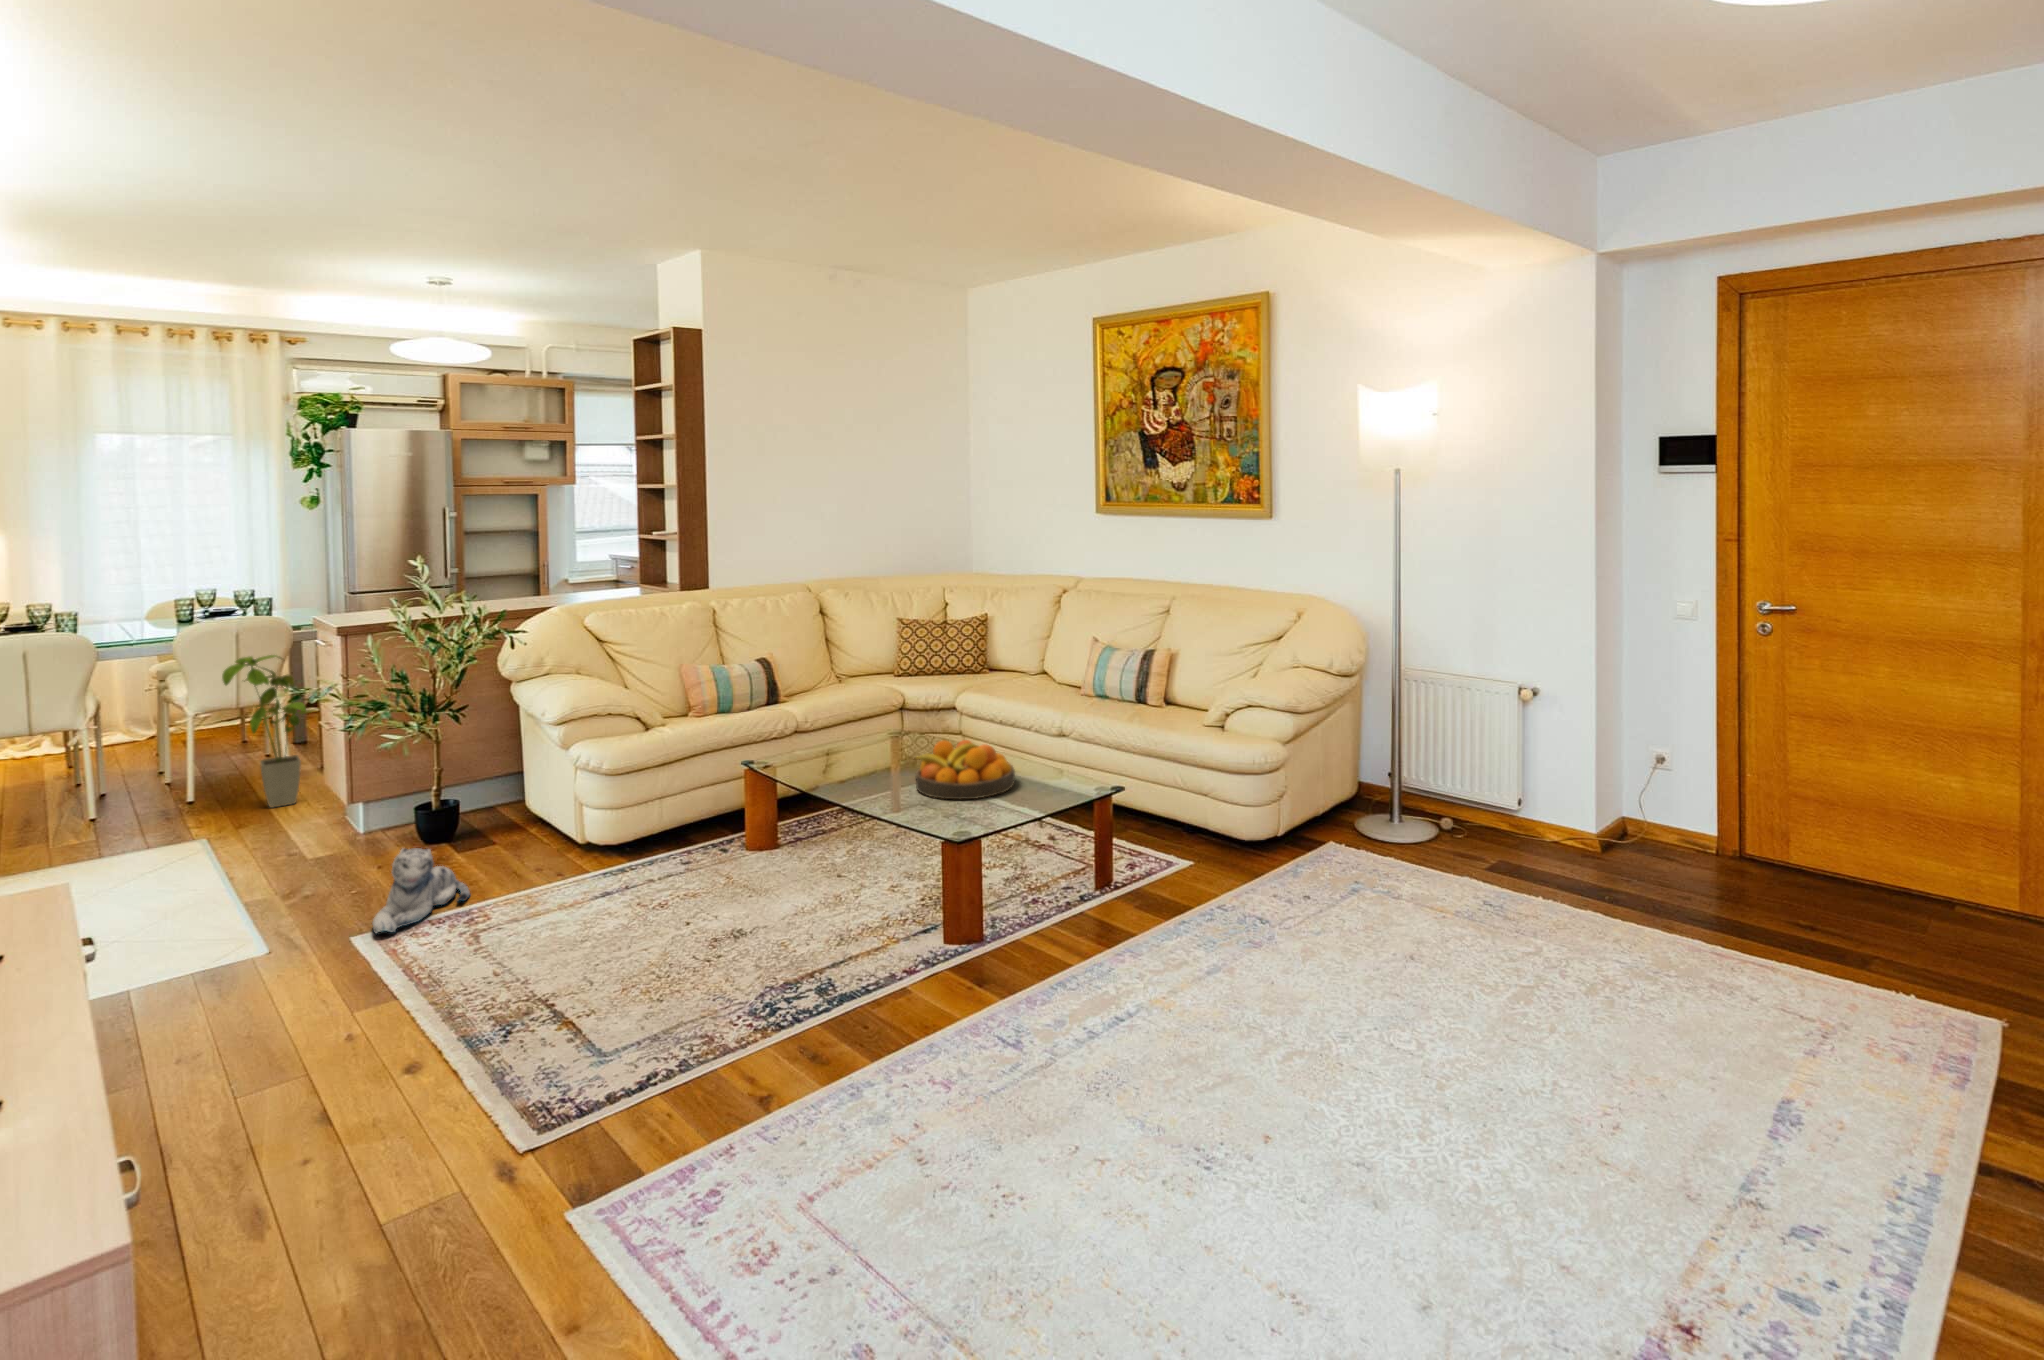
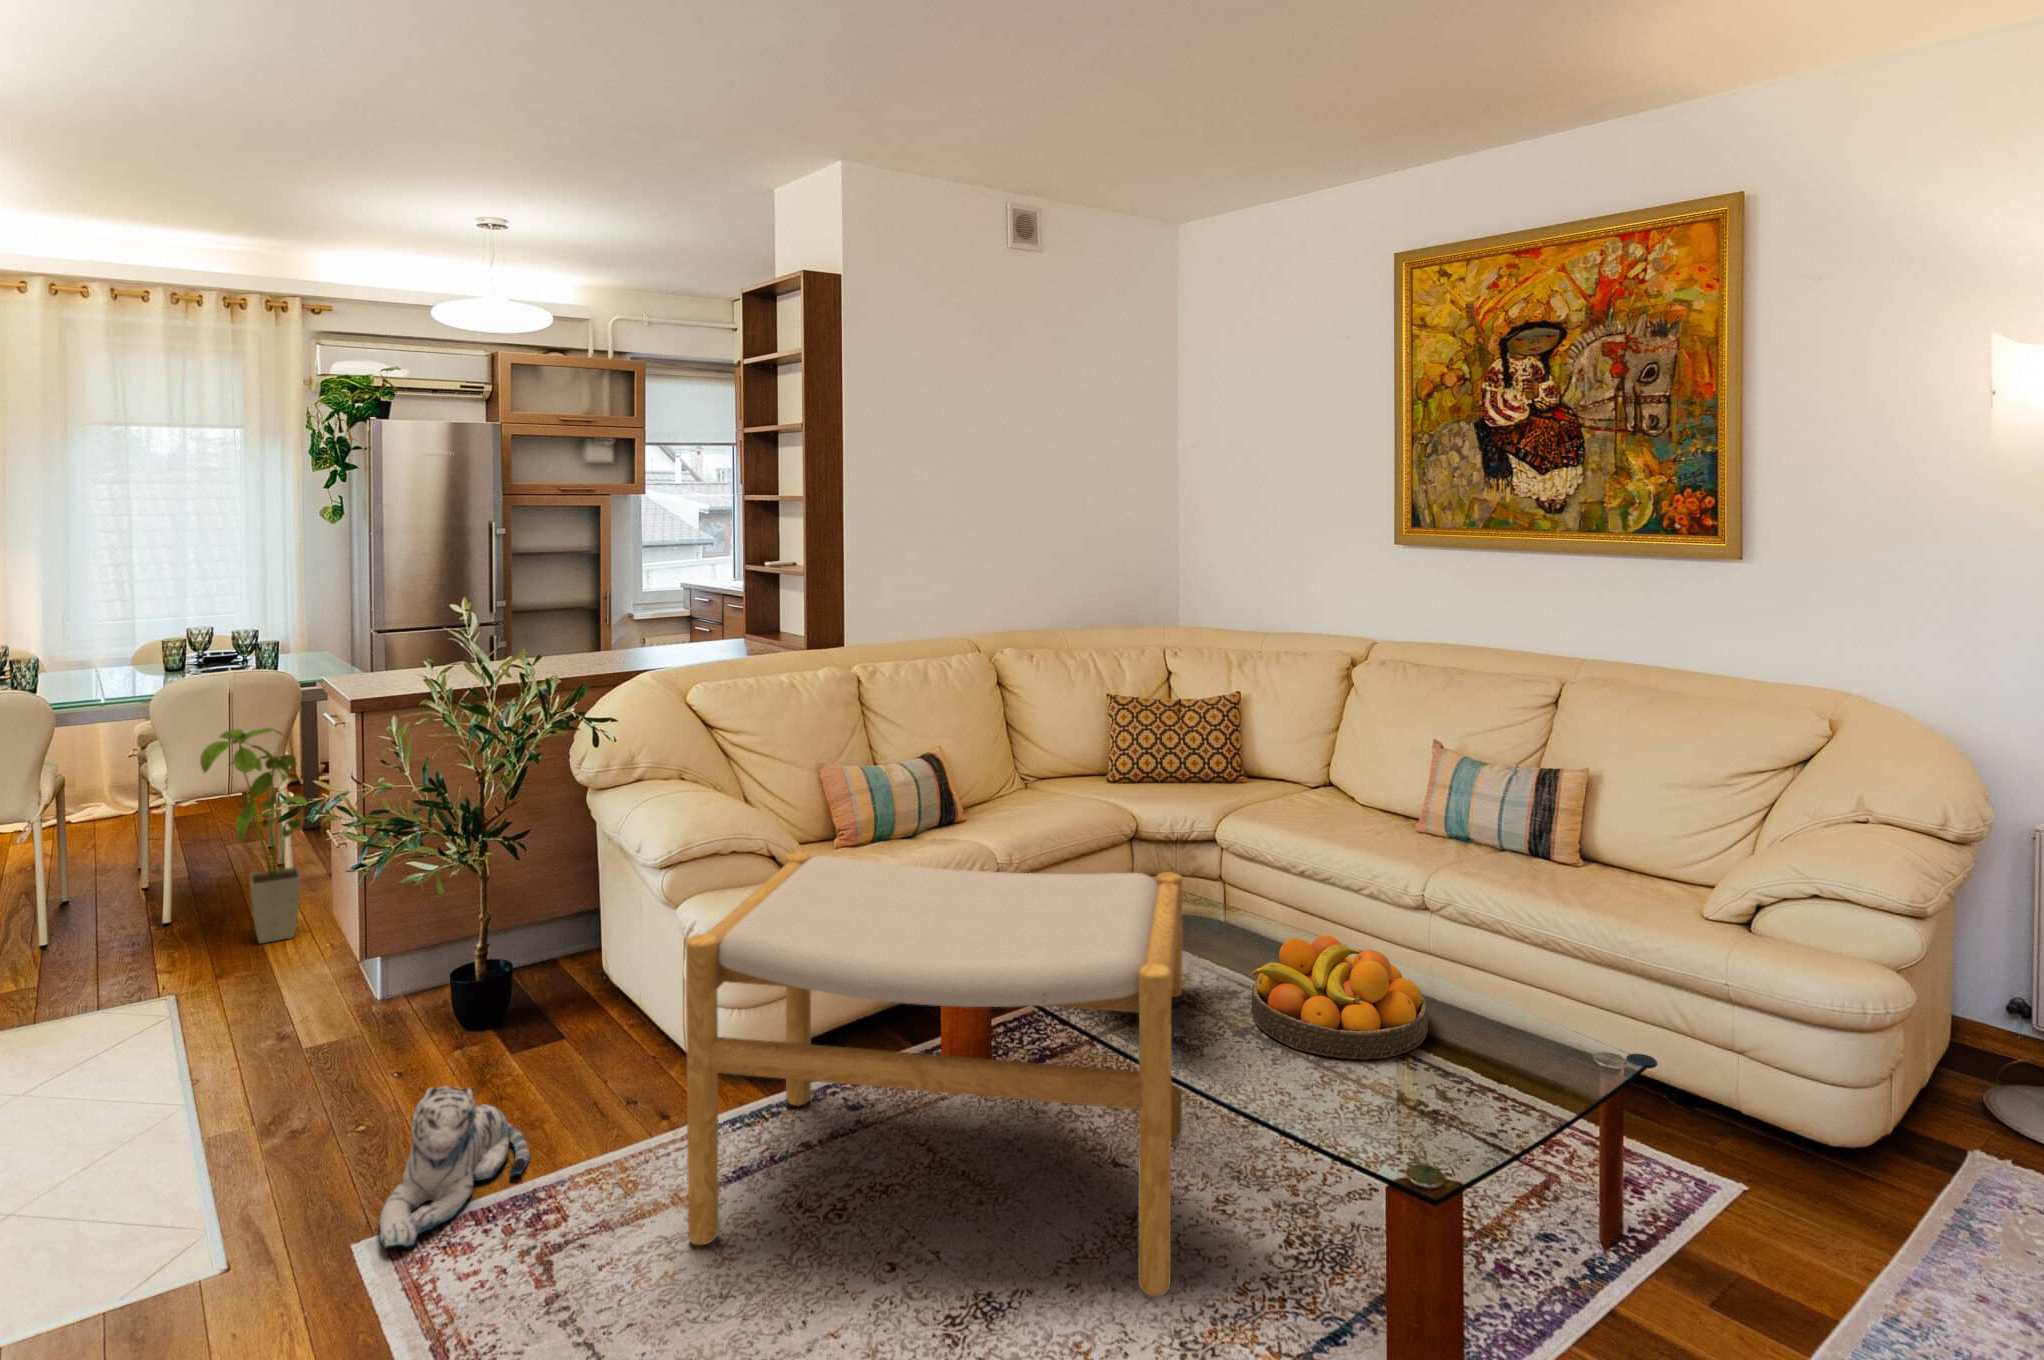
footstool: none [562,708,884,924] -> present [686,852,1182,1297]

